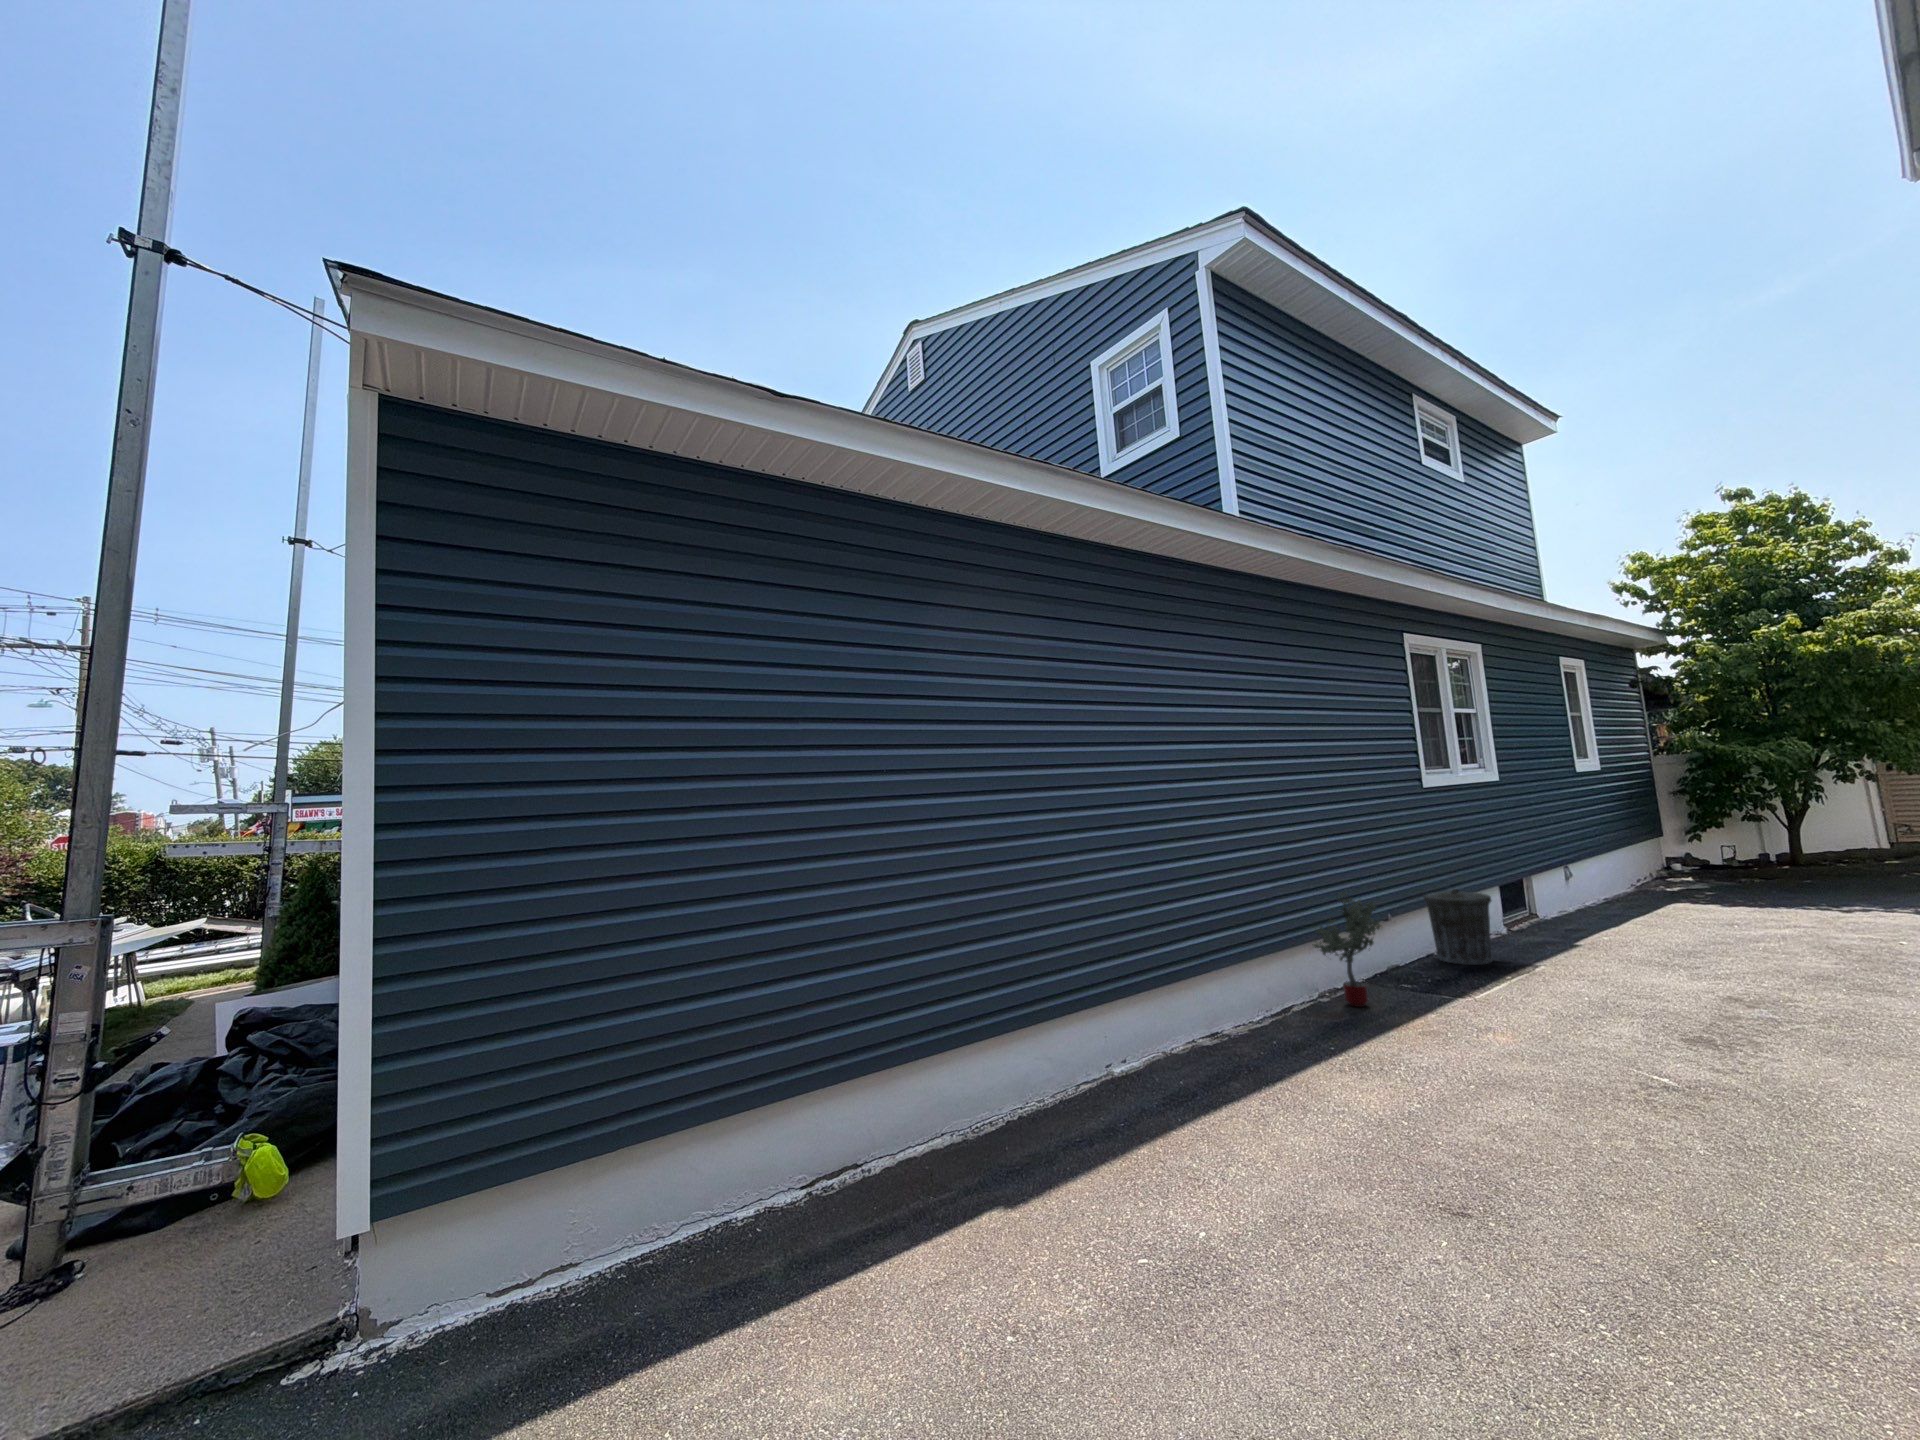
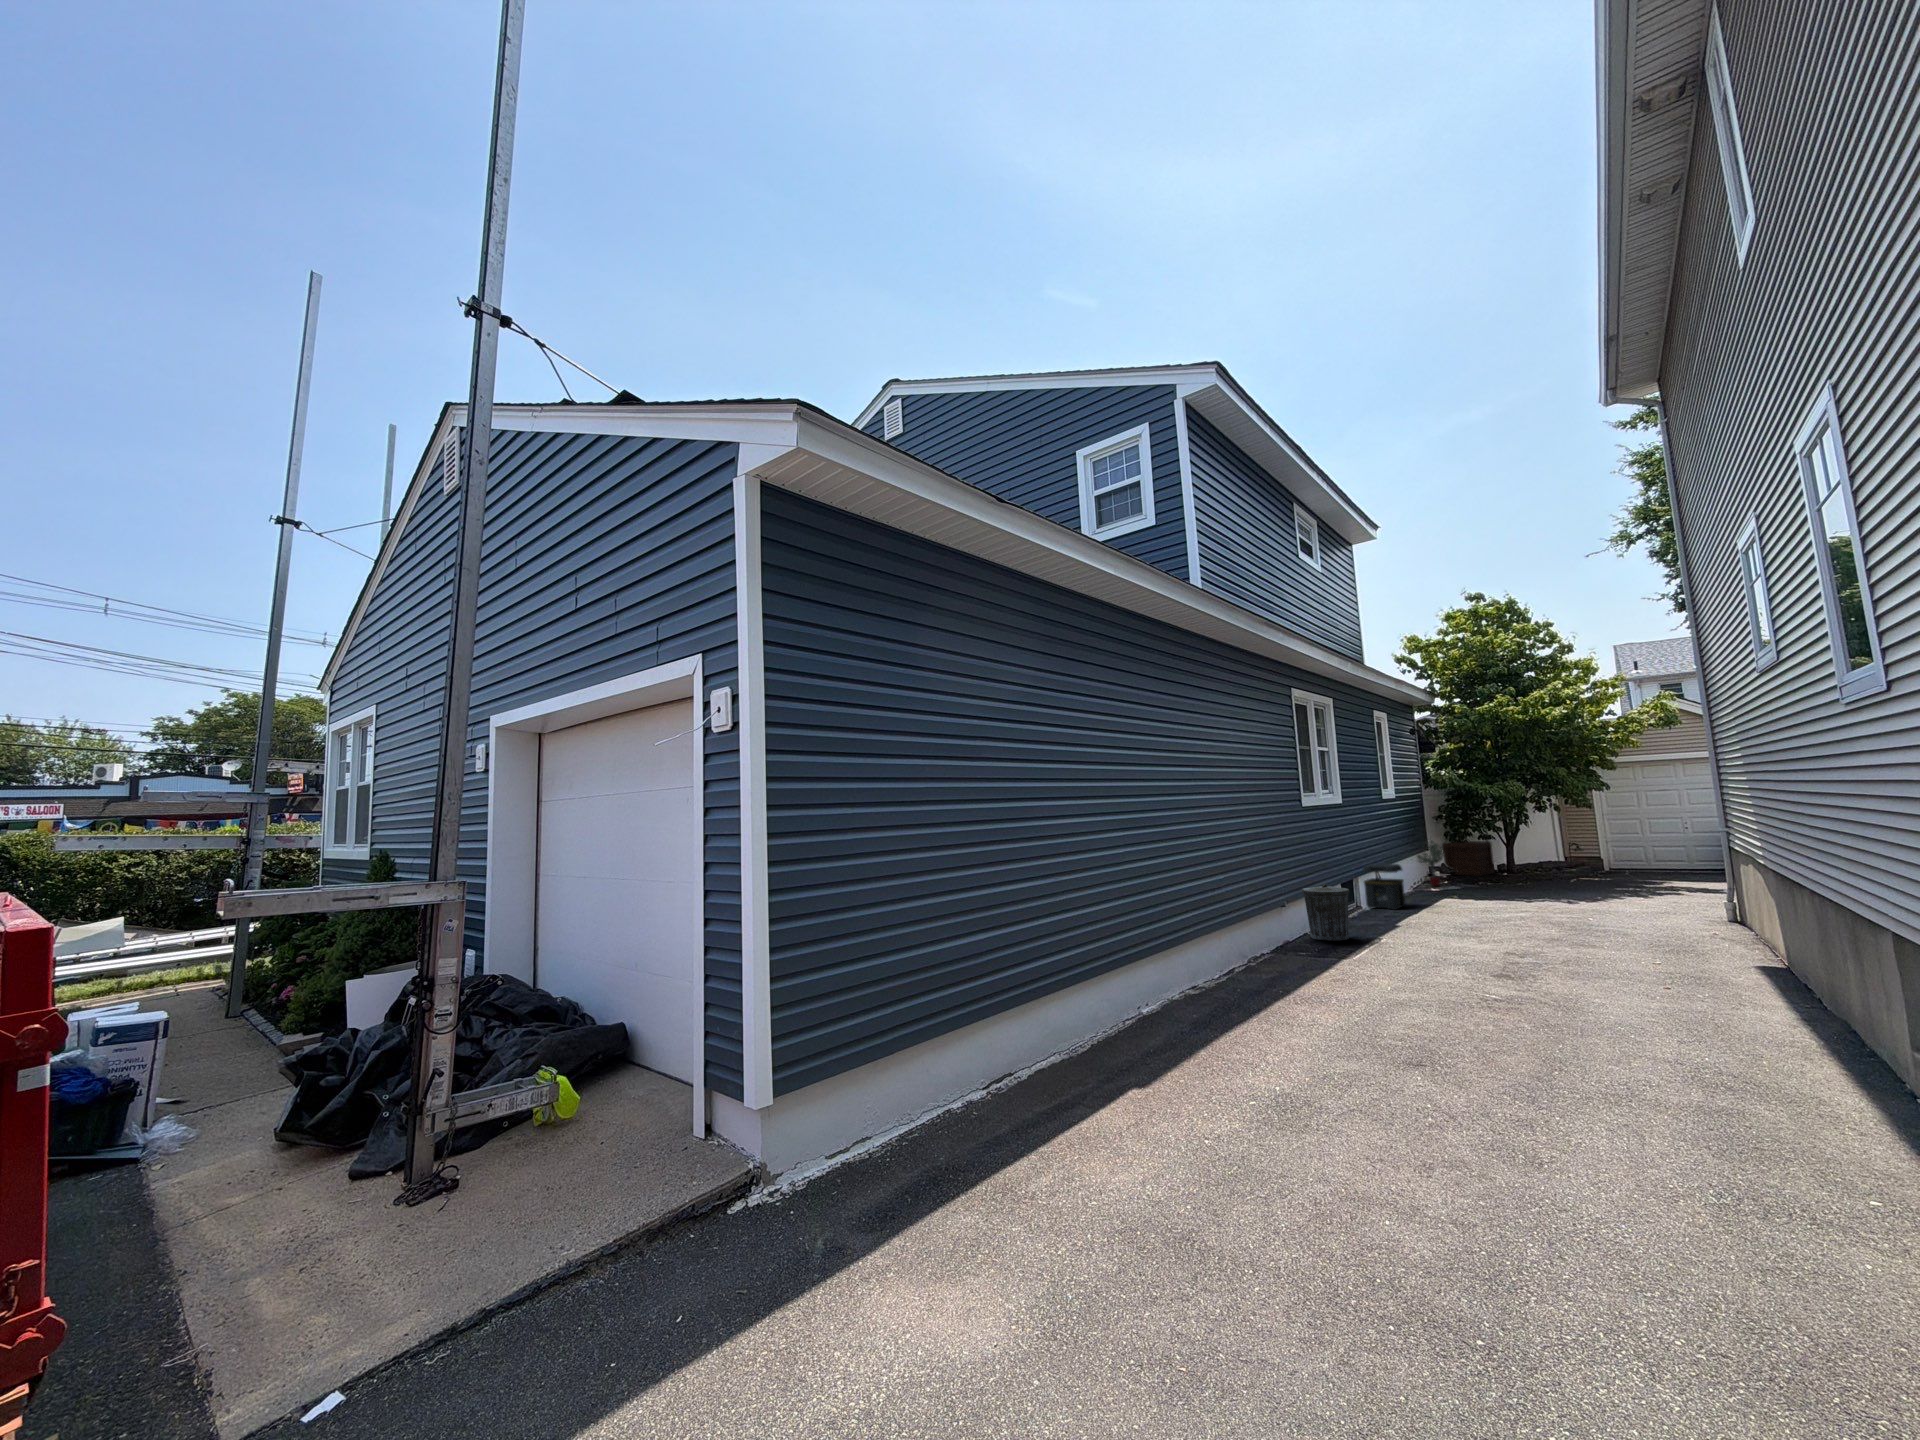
wooden crate: none [1687,821,1772,868] -> present [1443,841,1495,876]
toolbox: none [1539,856,1606,918] -> present [1363,864,1405,910]
potted tree: present [1312,892,1381,1007] -> present [1417,840,1442,886]

